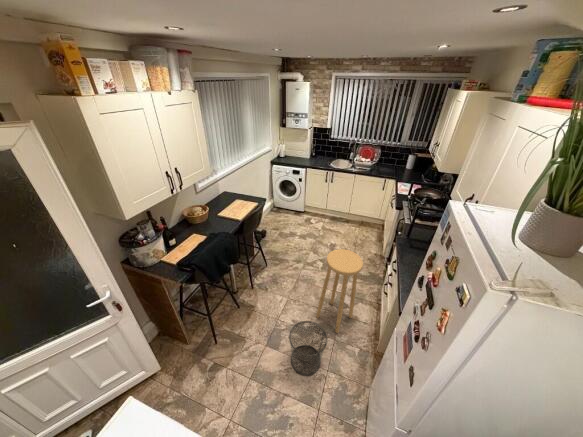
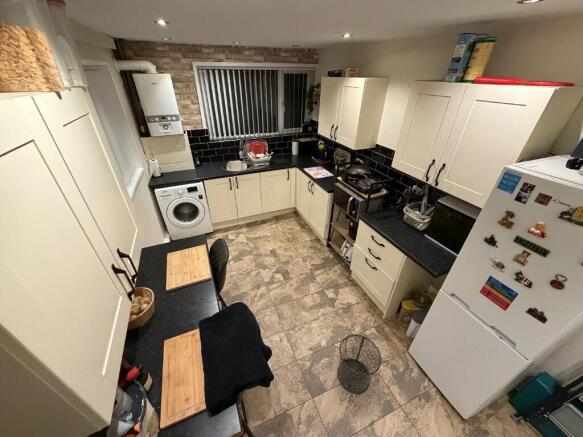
stool: present [316,249,363,333] -> none [321,248,365,330]

